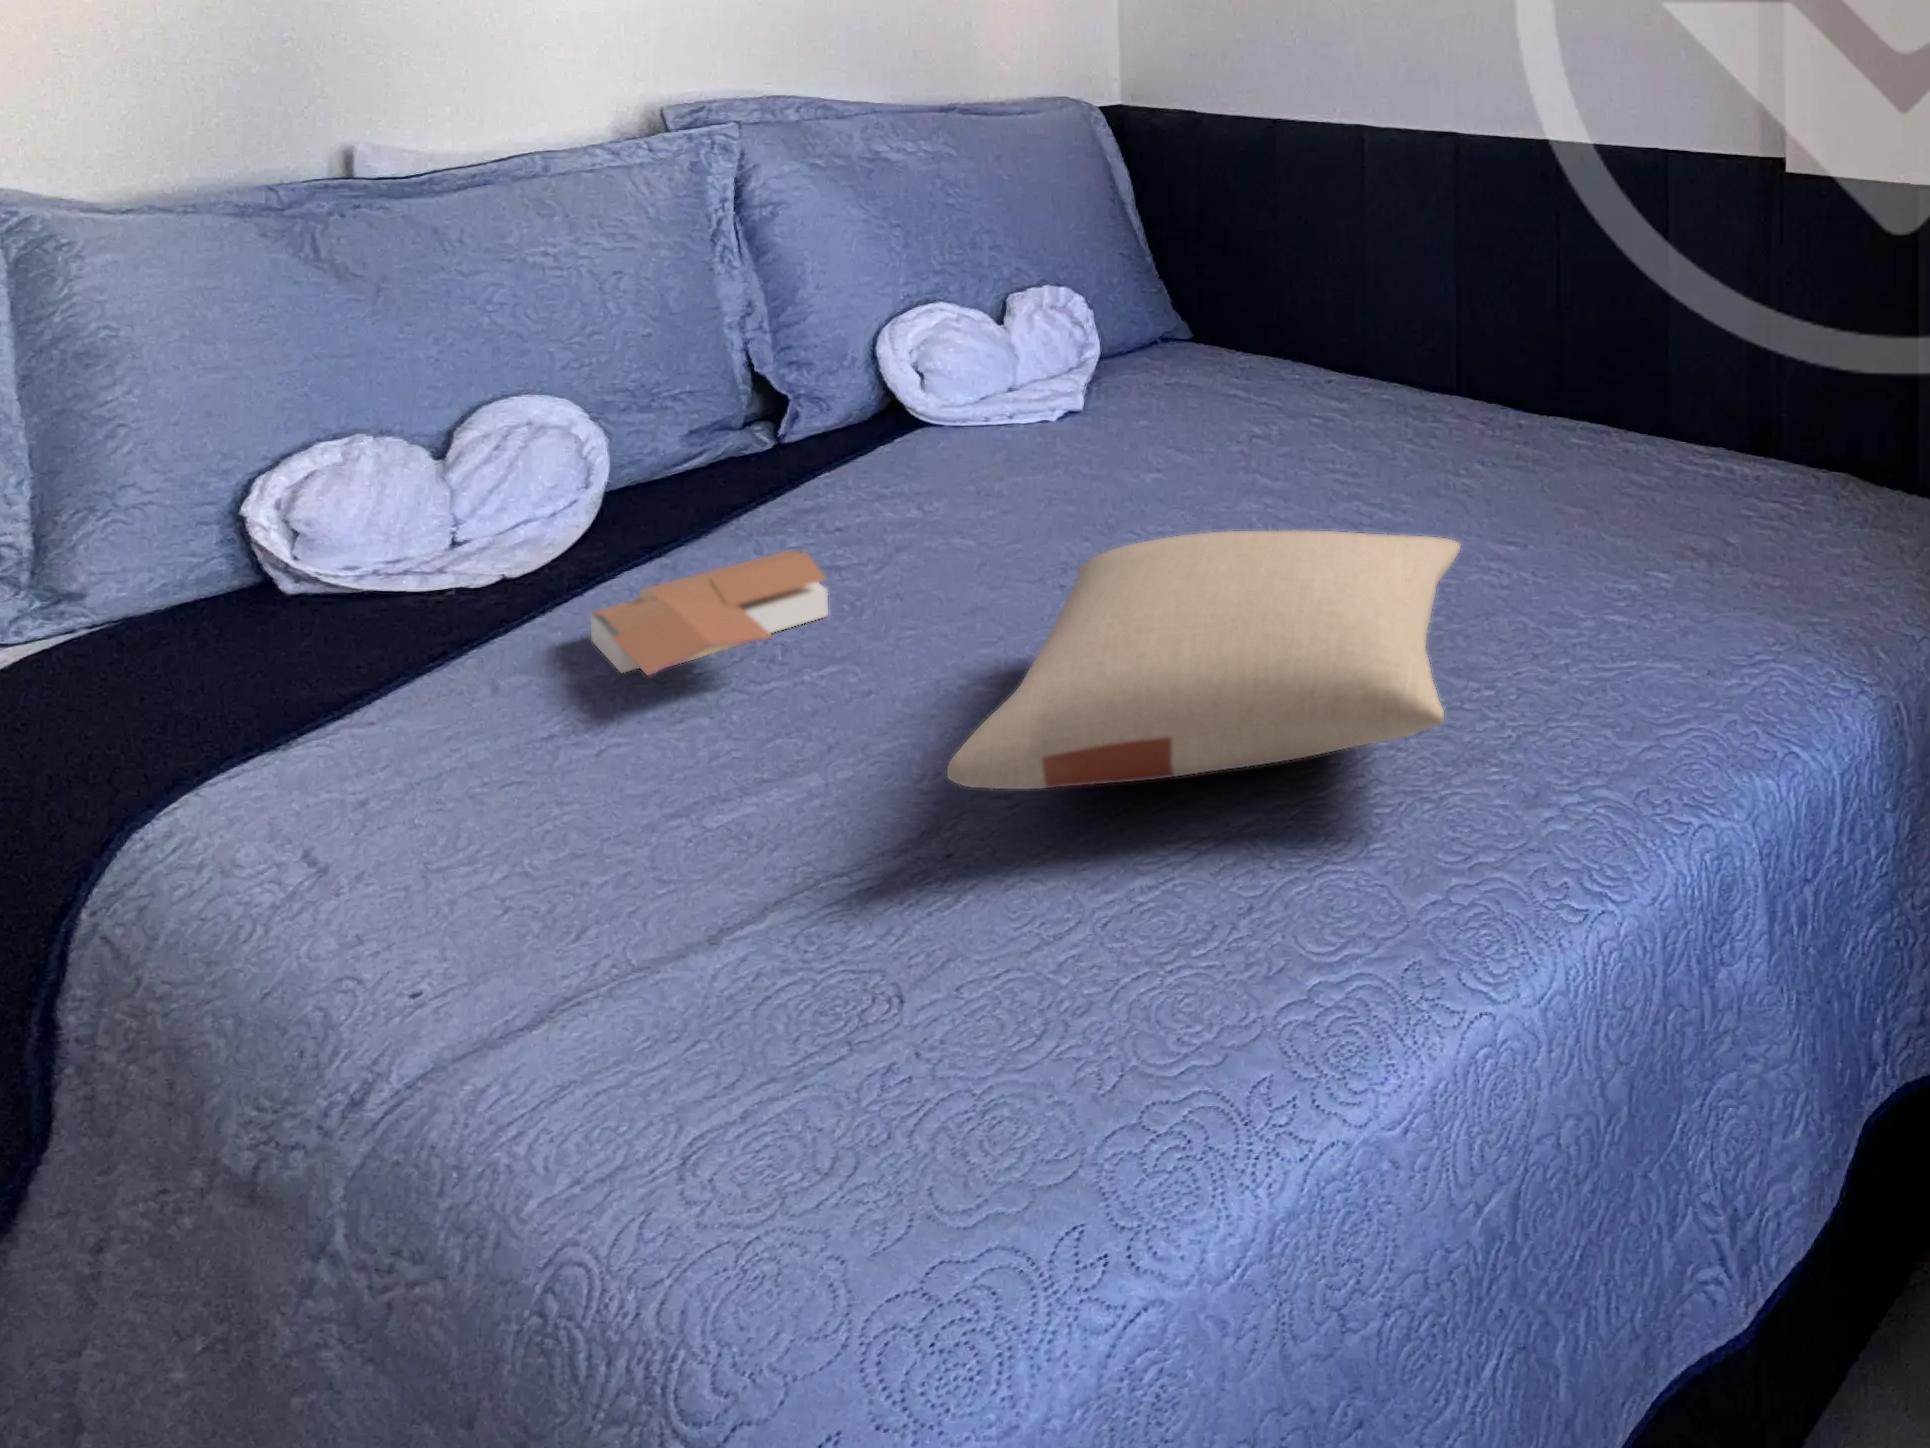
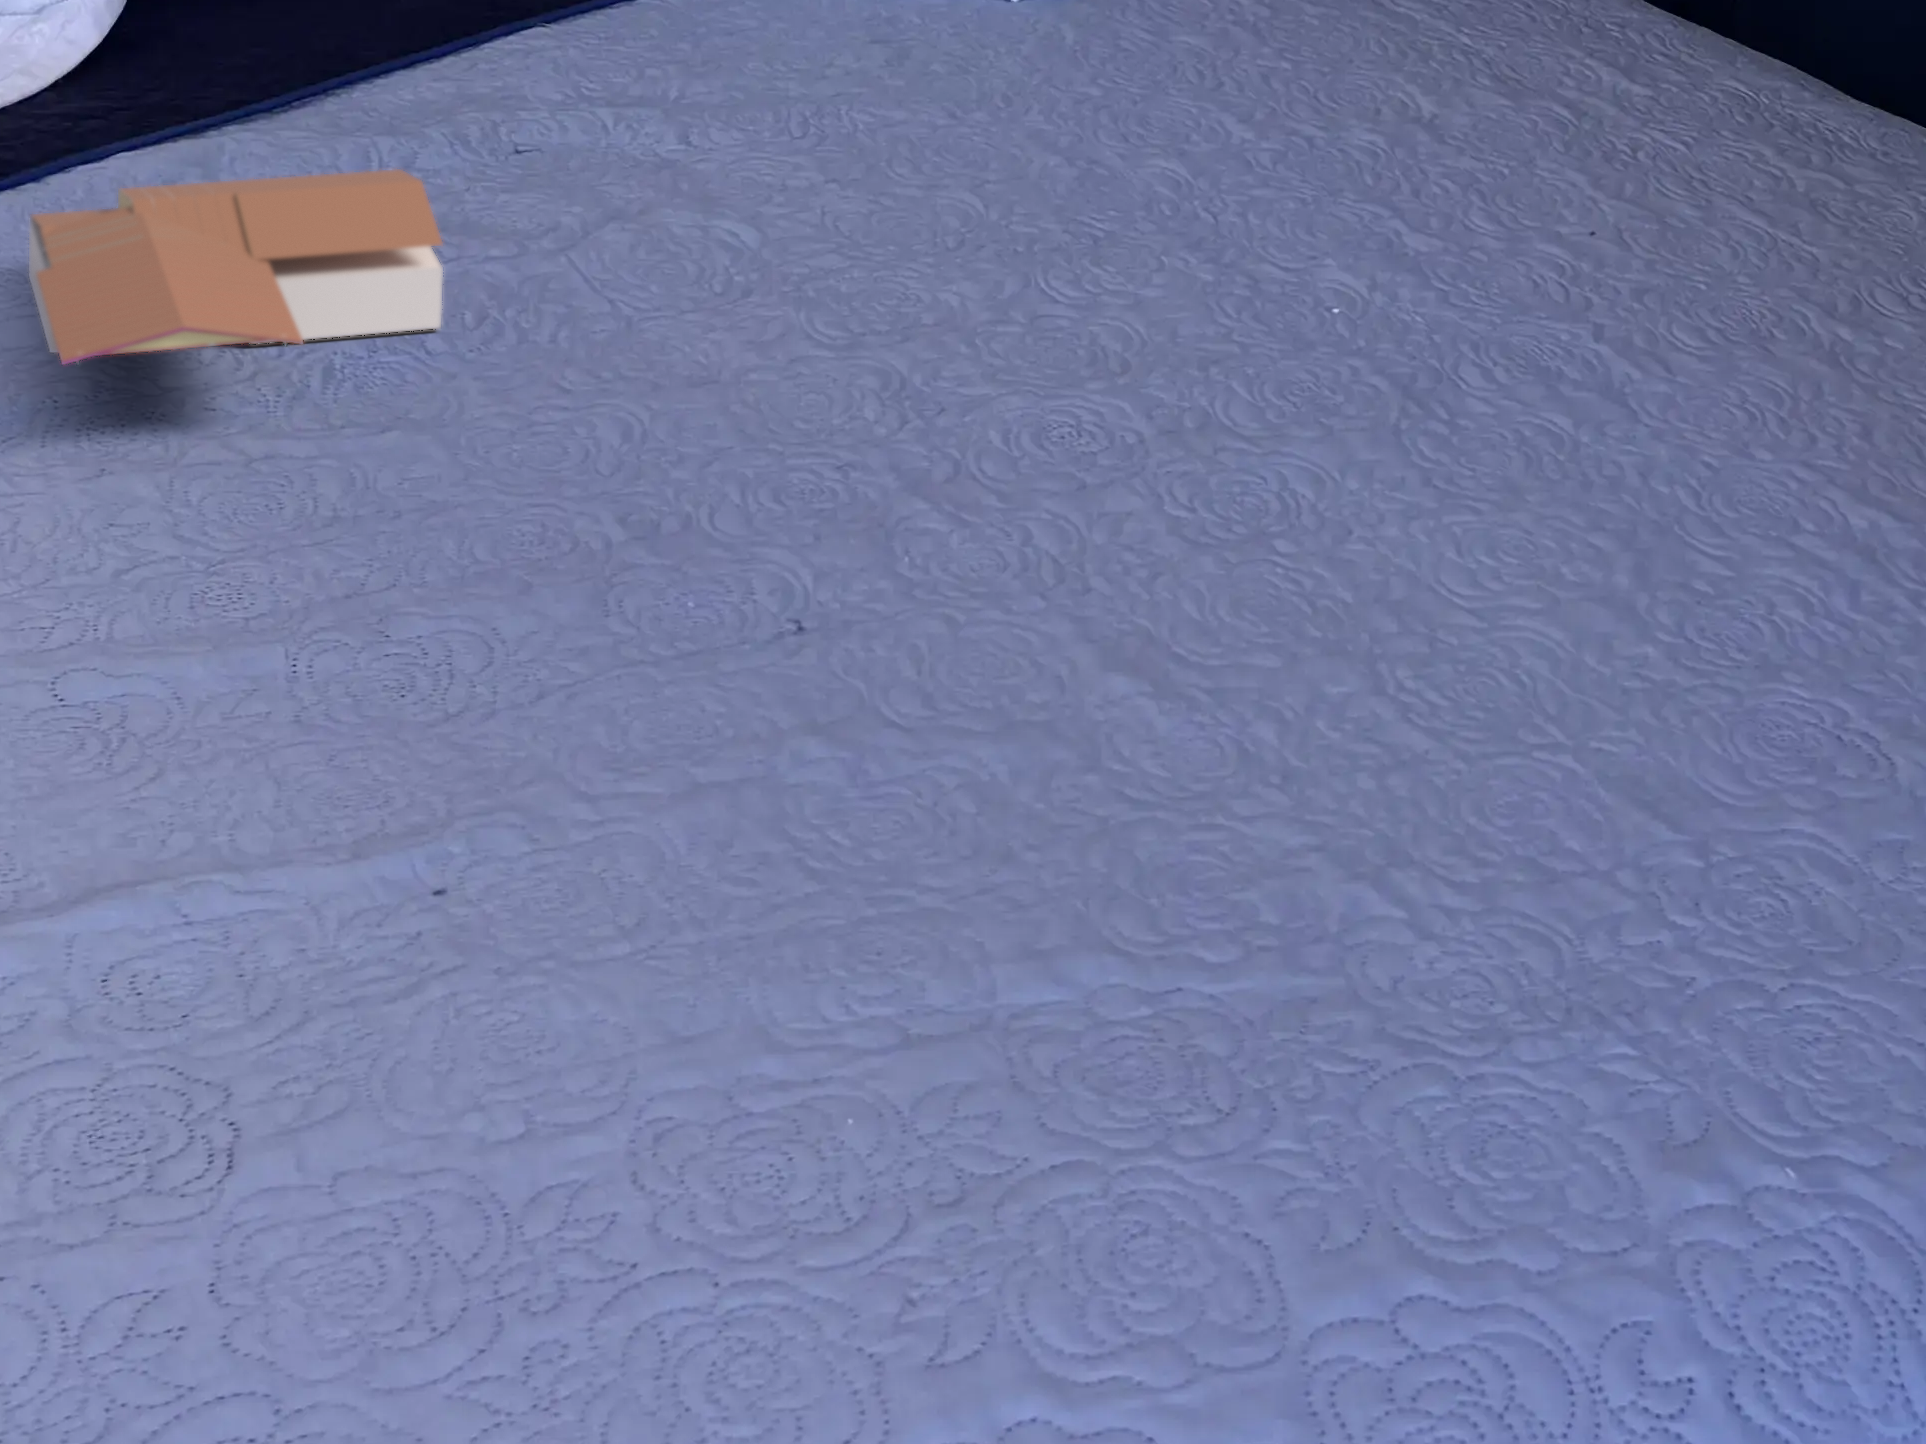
pillow: present [947,531,1460,790] -> none [458,299,1776,923]

